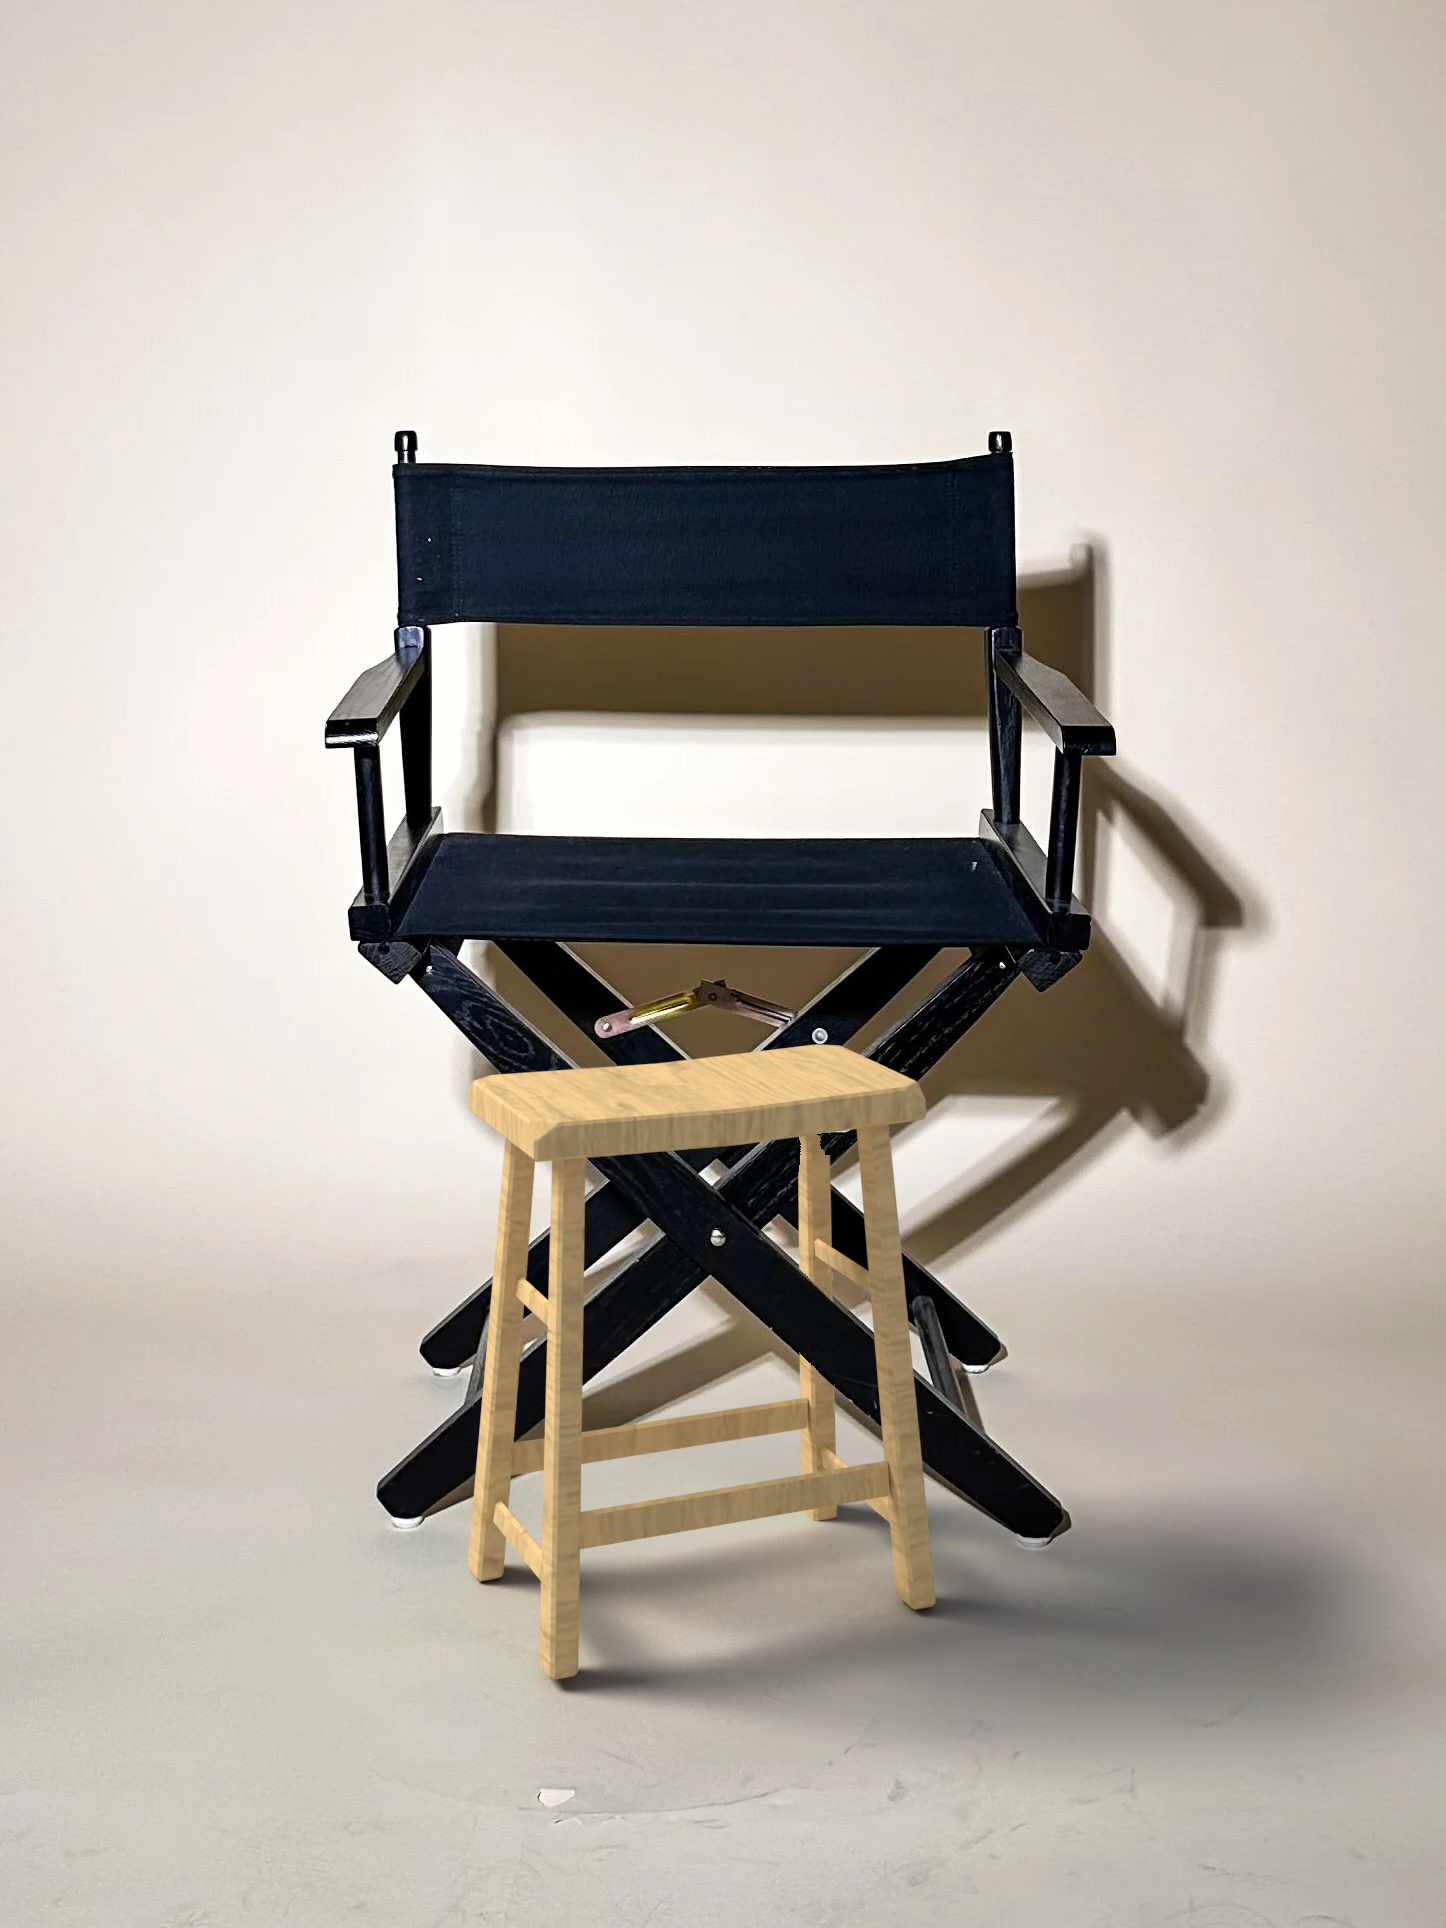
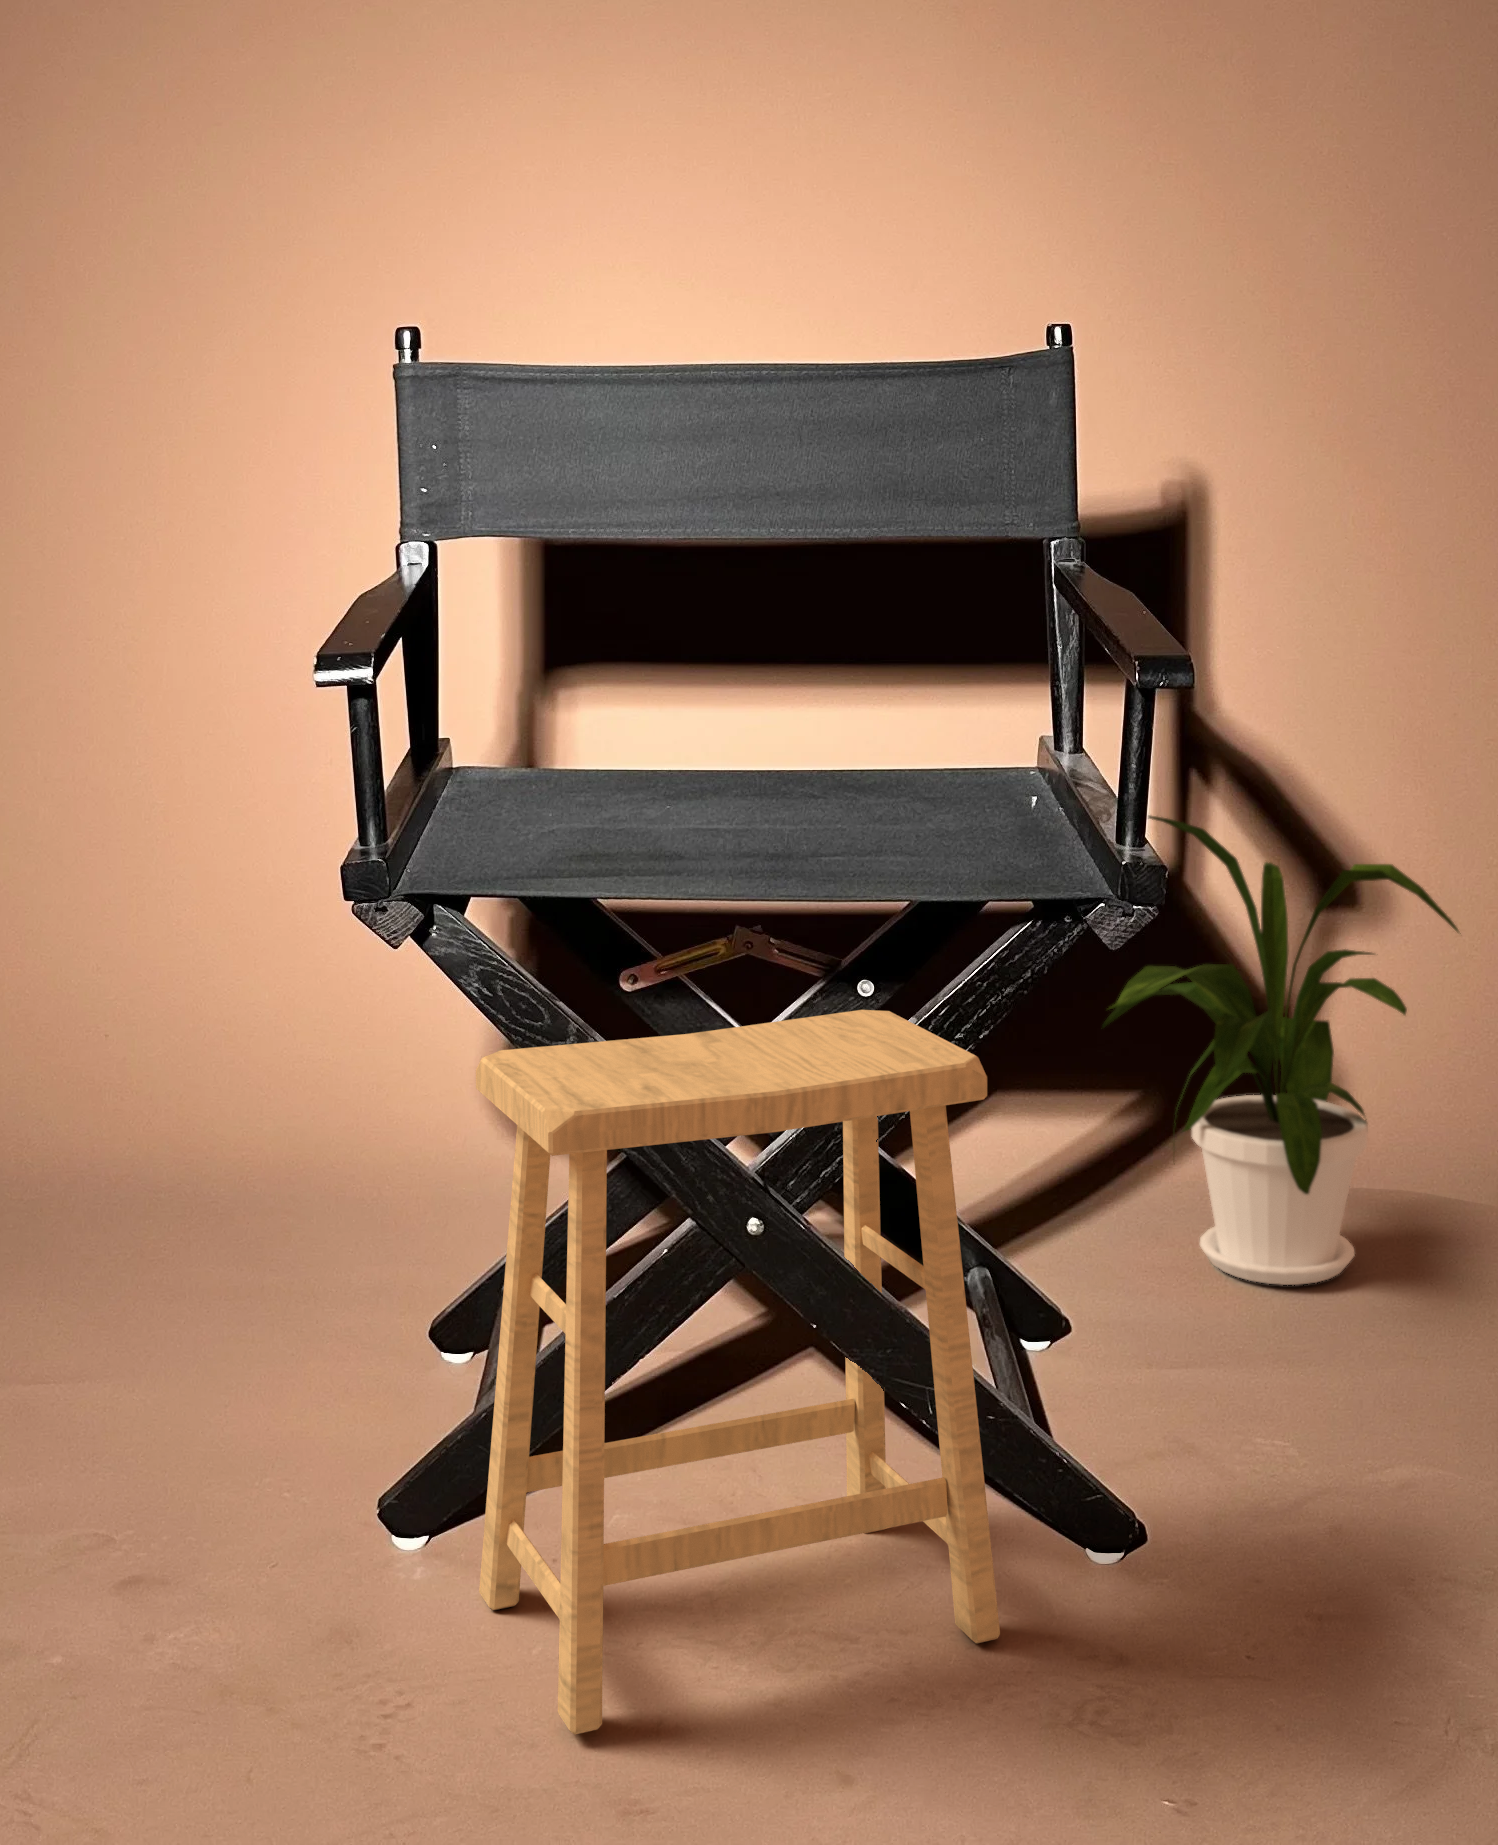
house plant: none [1043,878,1373,1316] -> present [1102,816,1459,1285]

